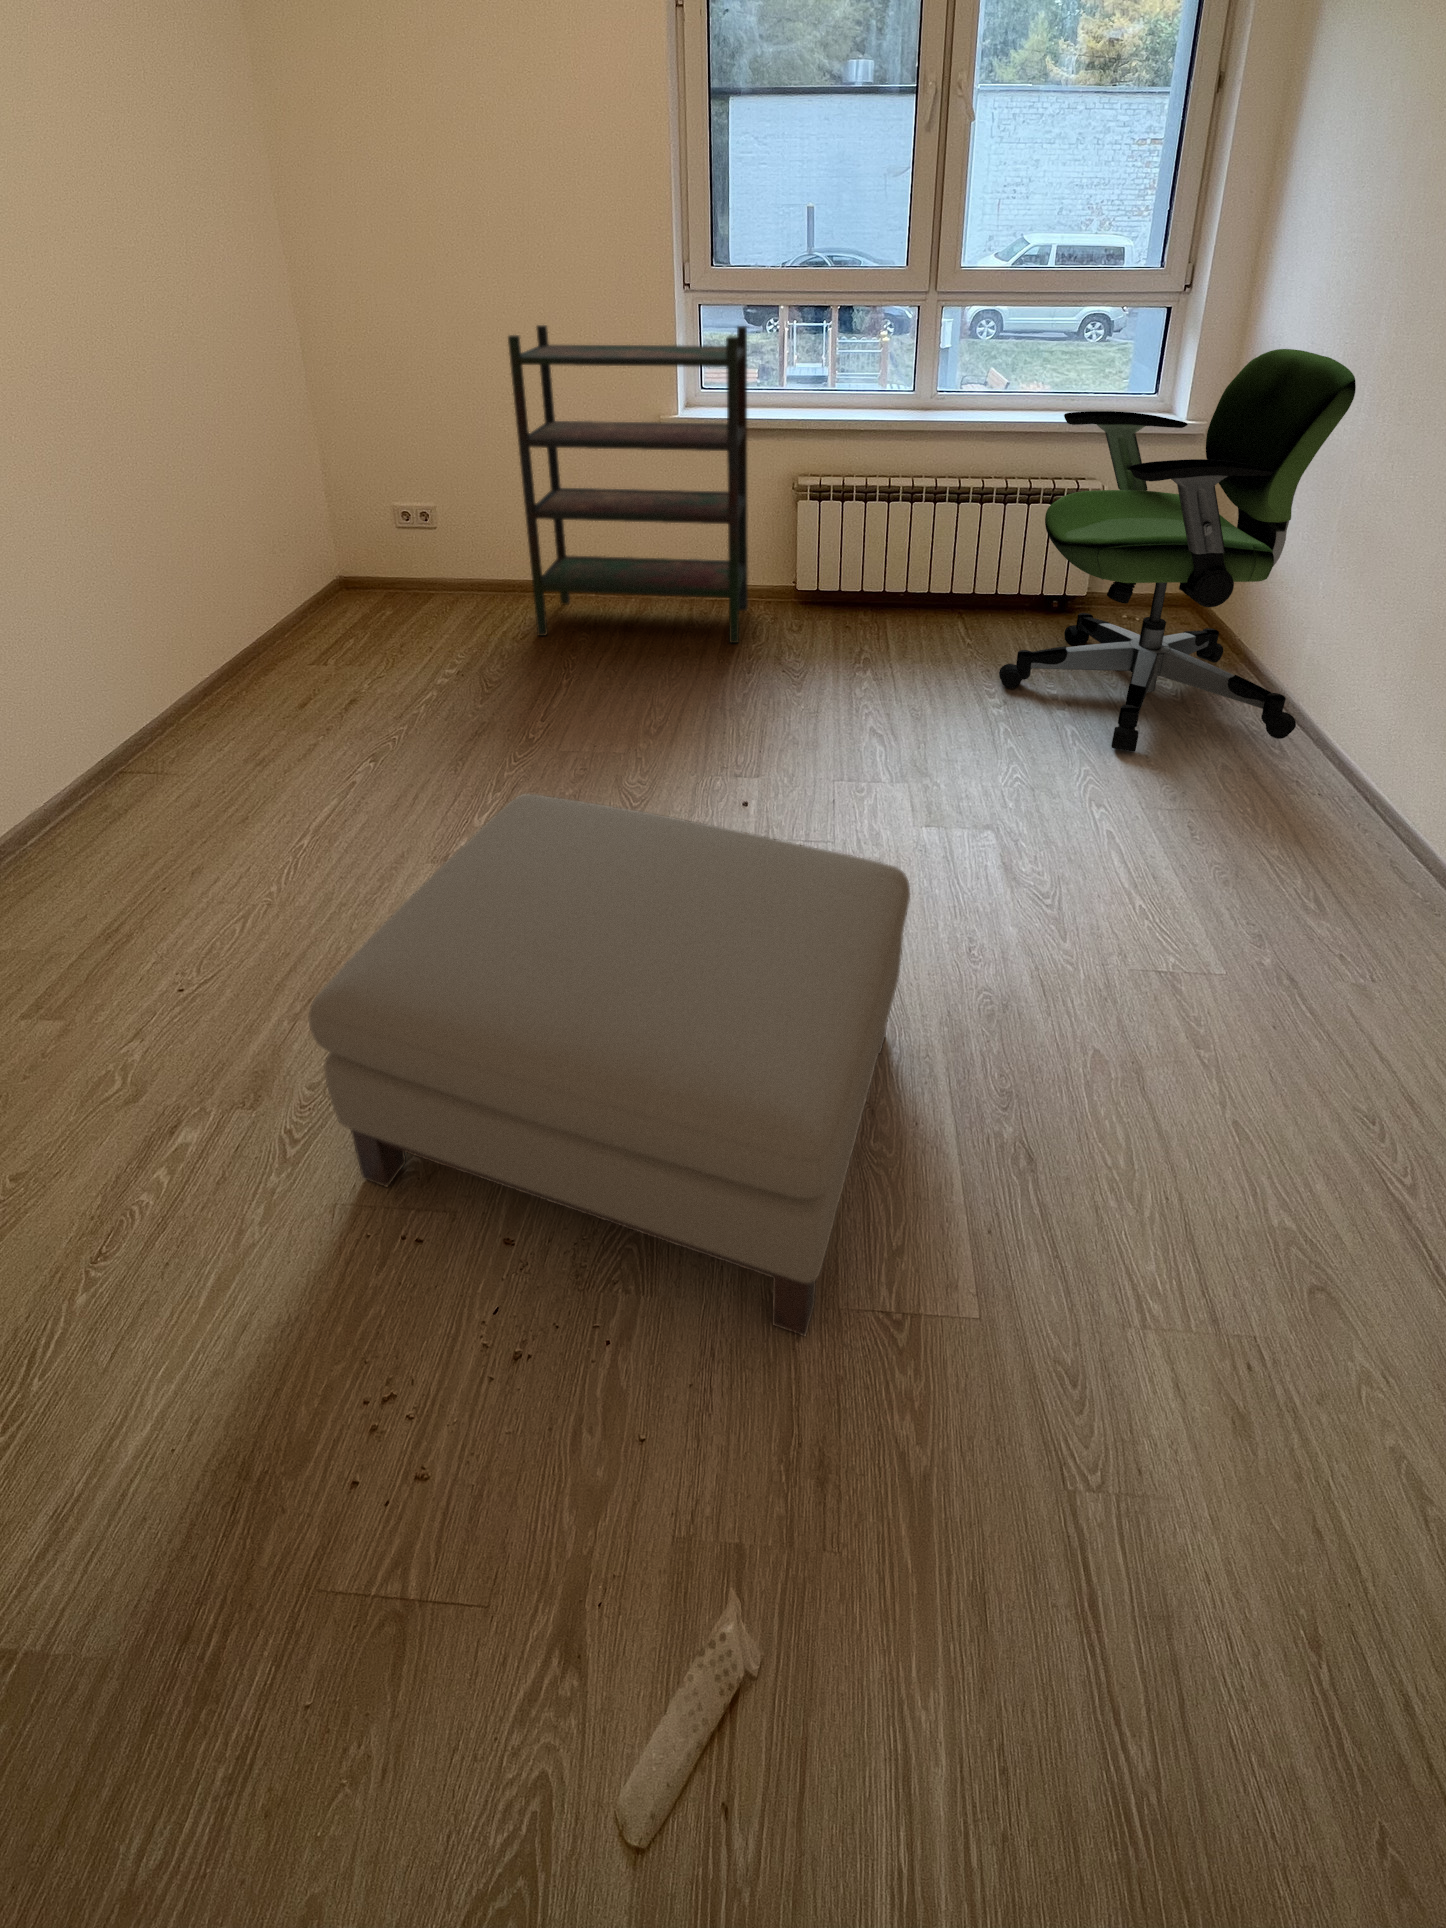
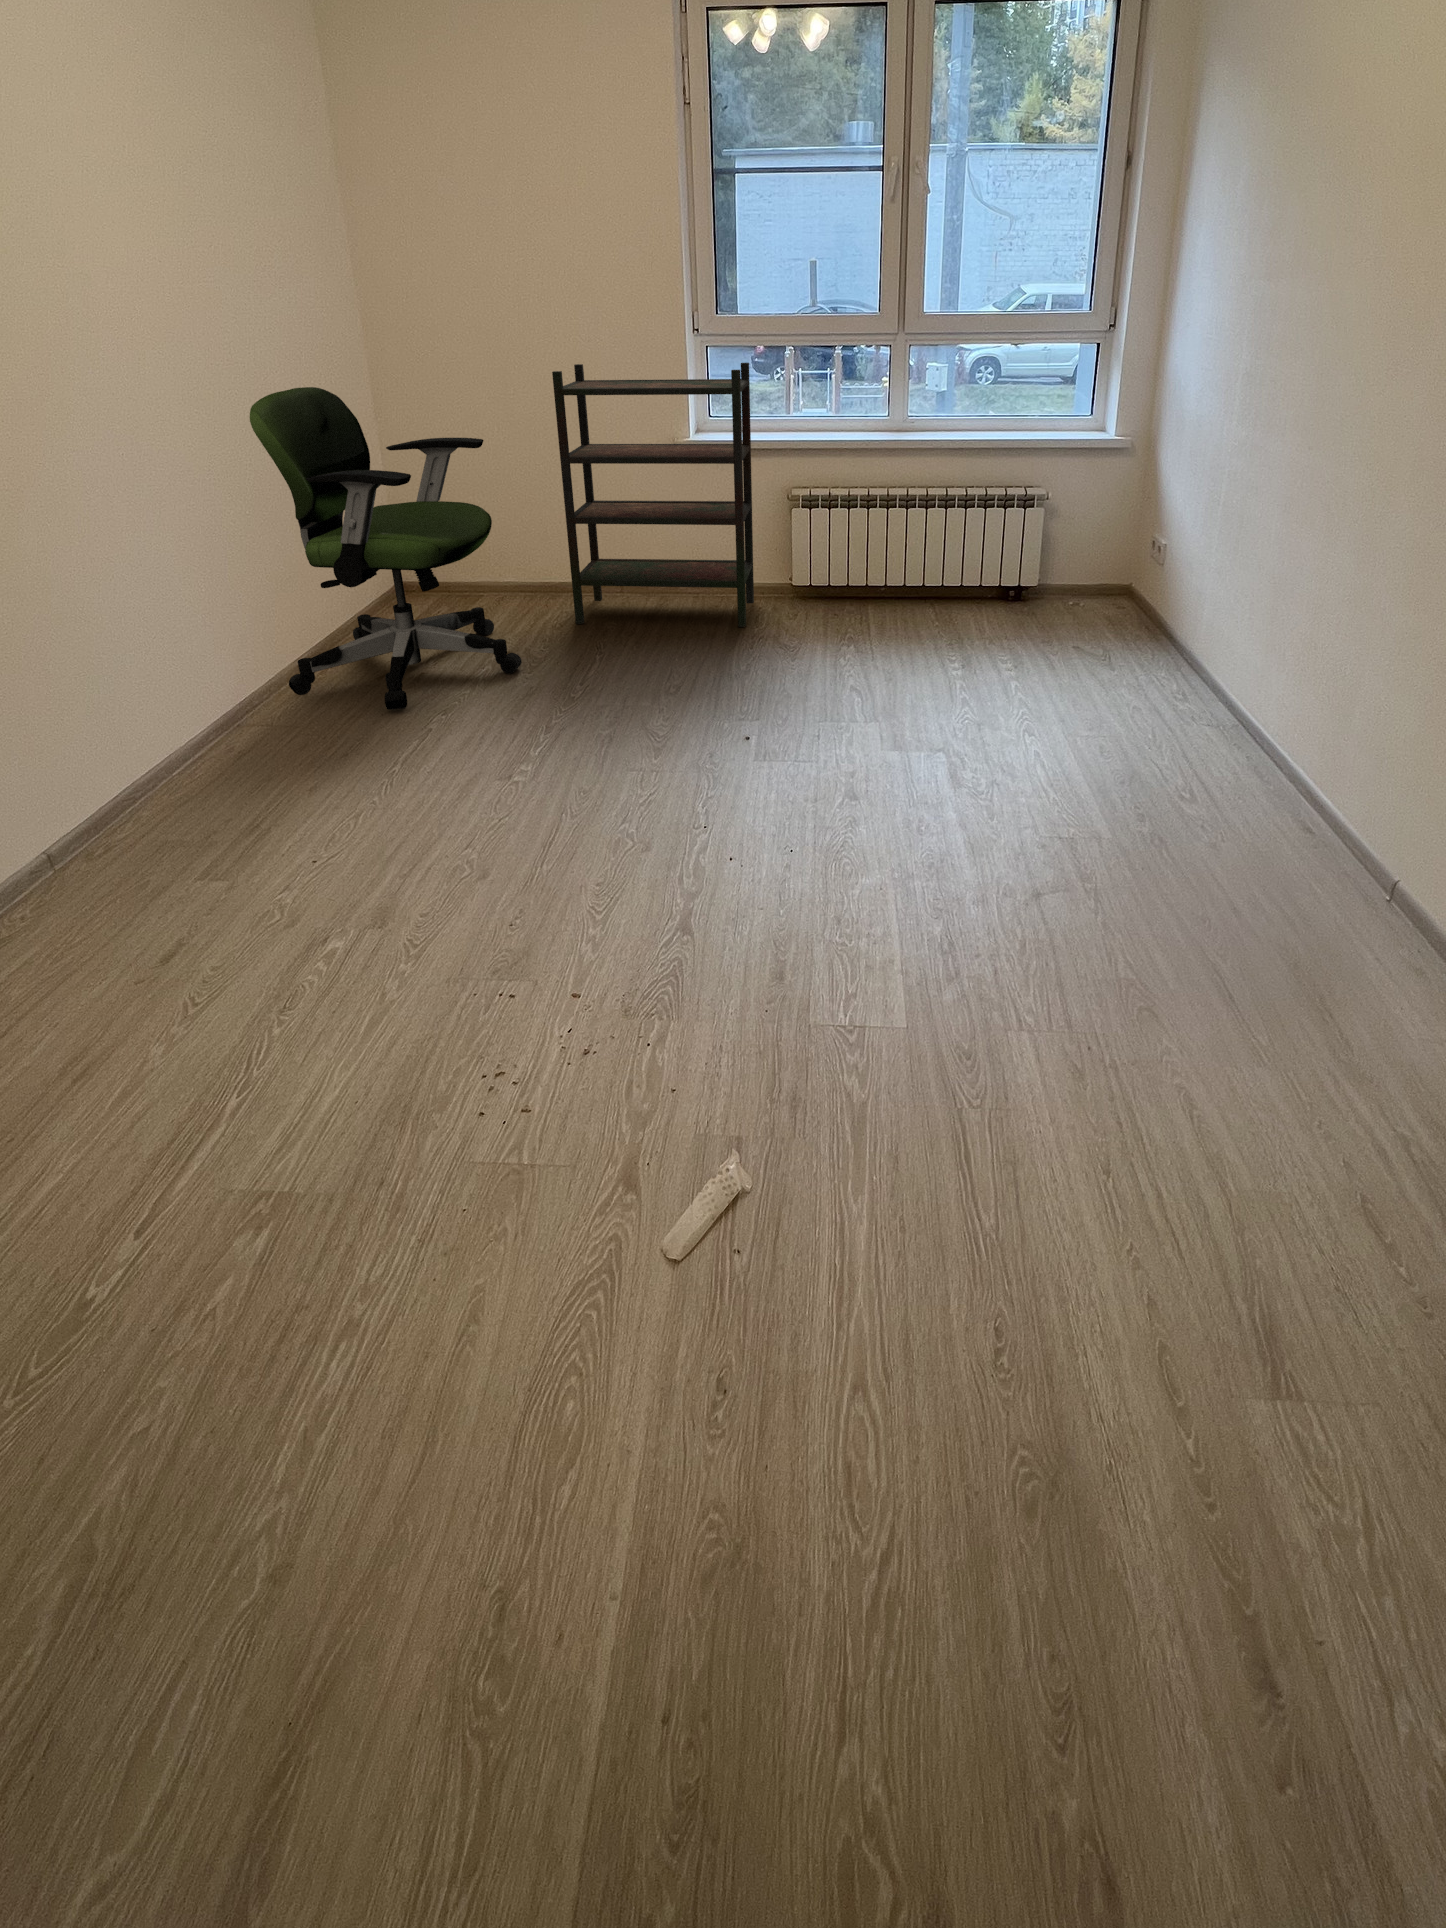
office chair: present [999,349,1356,752] -> present [250,387,522,710]
ottoman: present [309,794,910,1336] -> none [435,701,866,1037]

